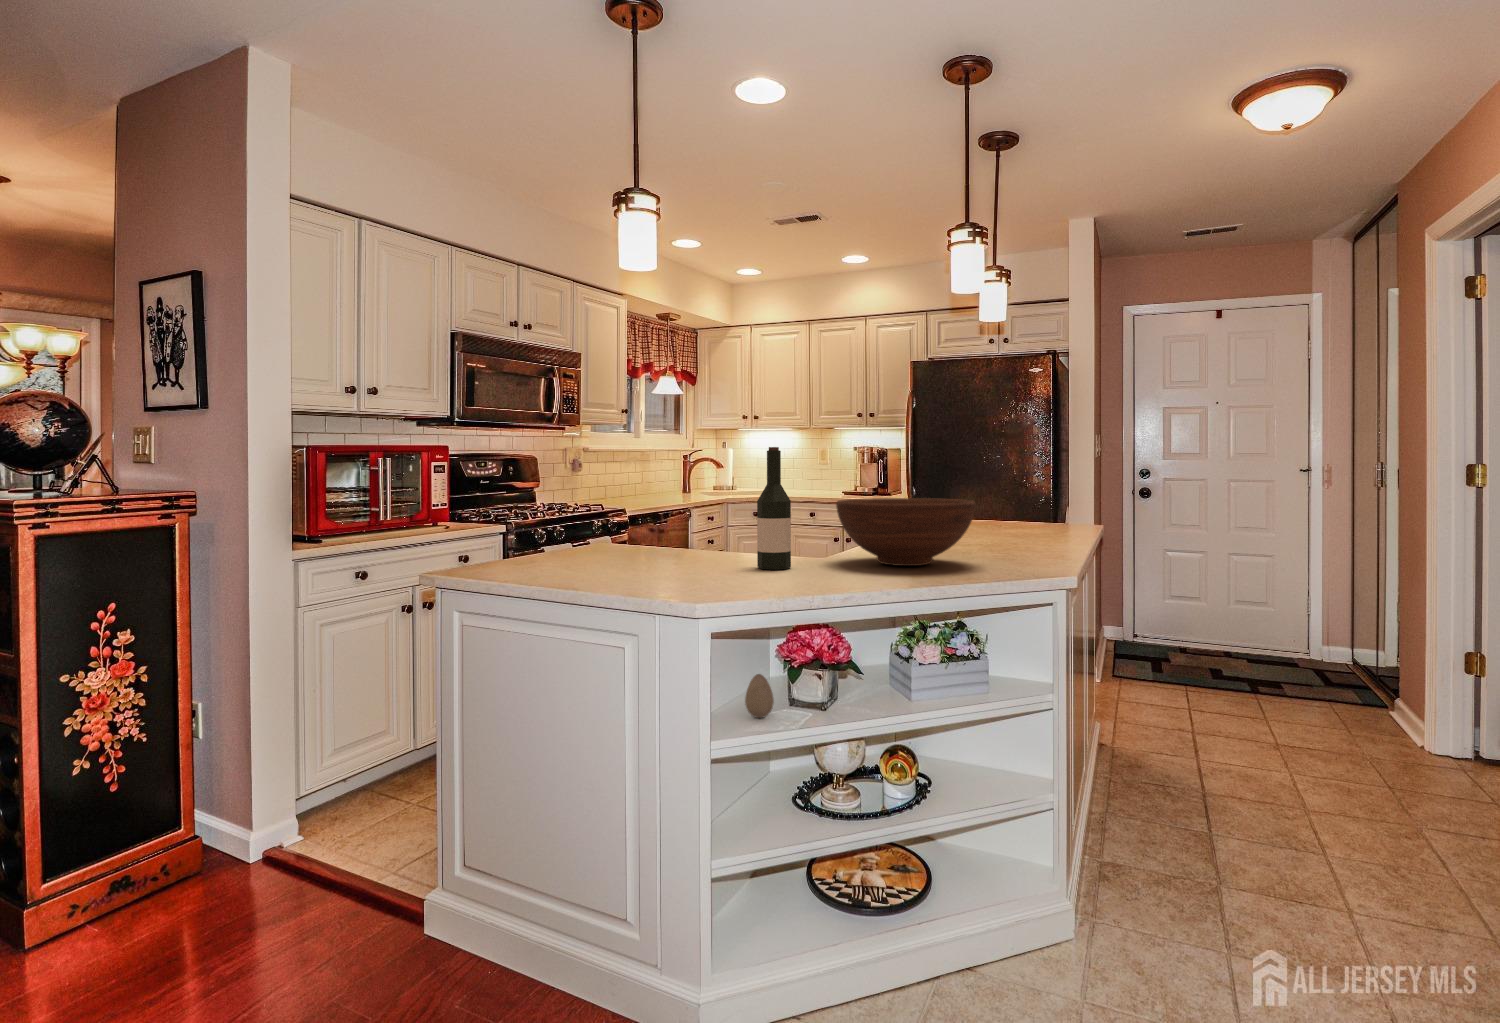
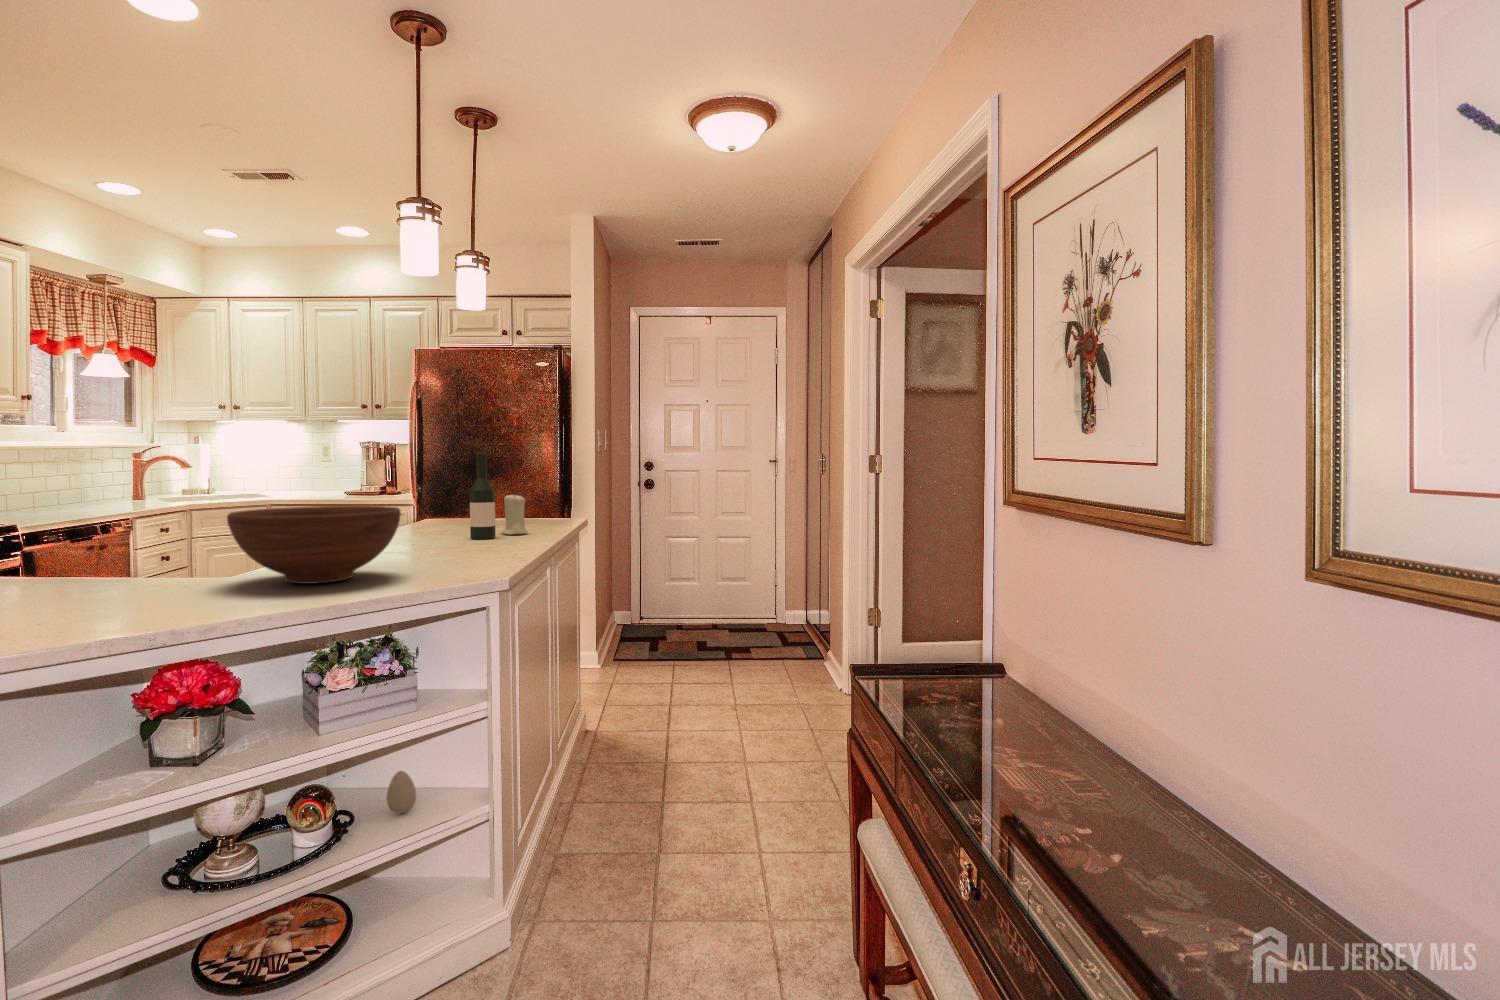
wine bottle: present [757,447,791,570] -> present [470,452,495,539]
candle: none [1024,492,1052,534] -> present [501,493,528,535]
decorative egg: present [745,674,774,718] -> present [386,771,416,814]

